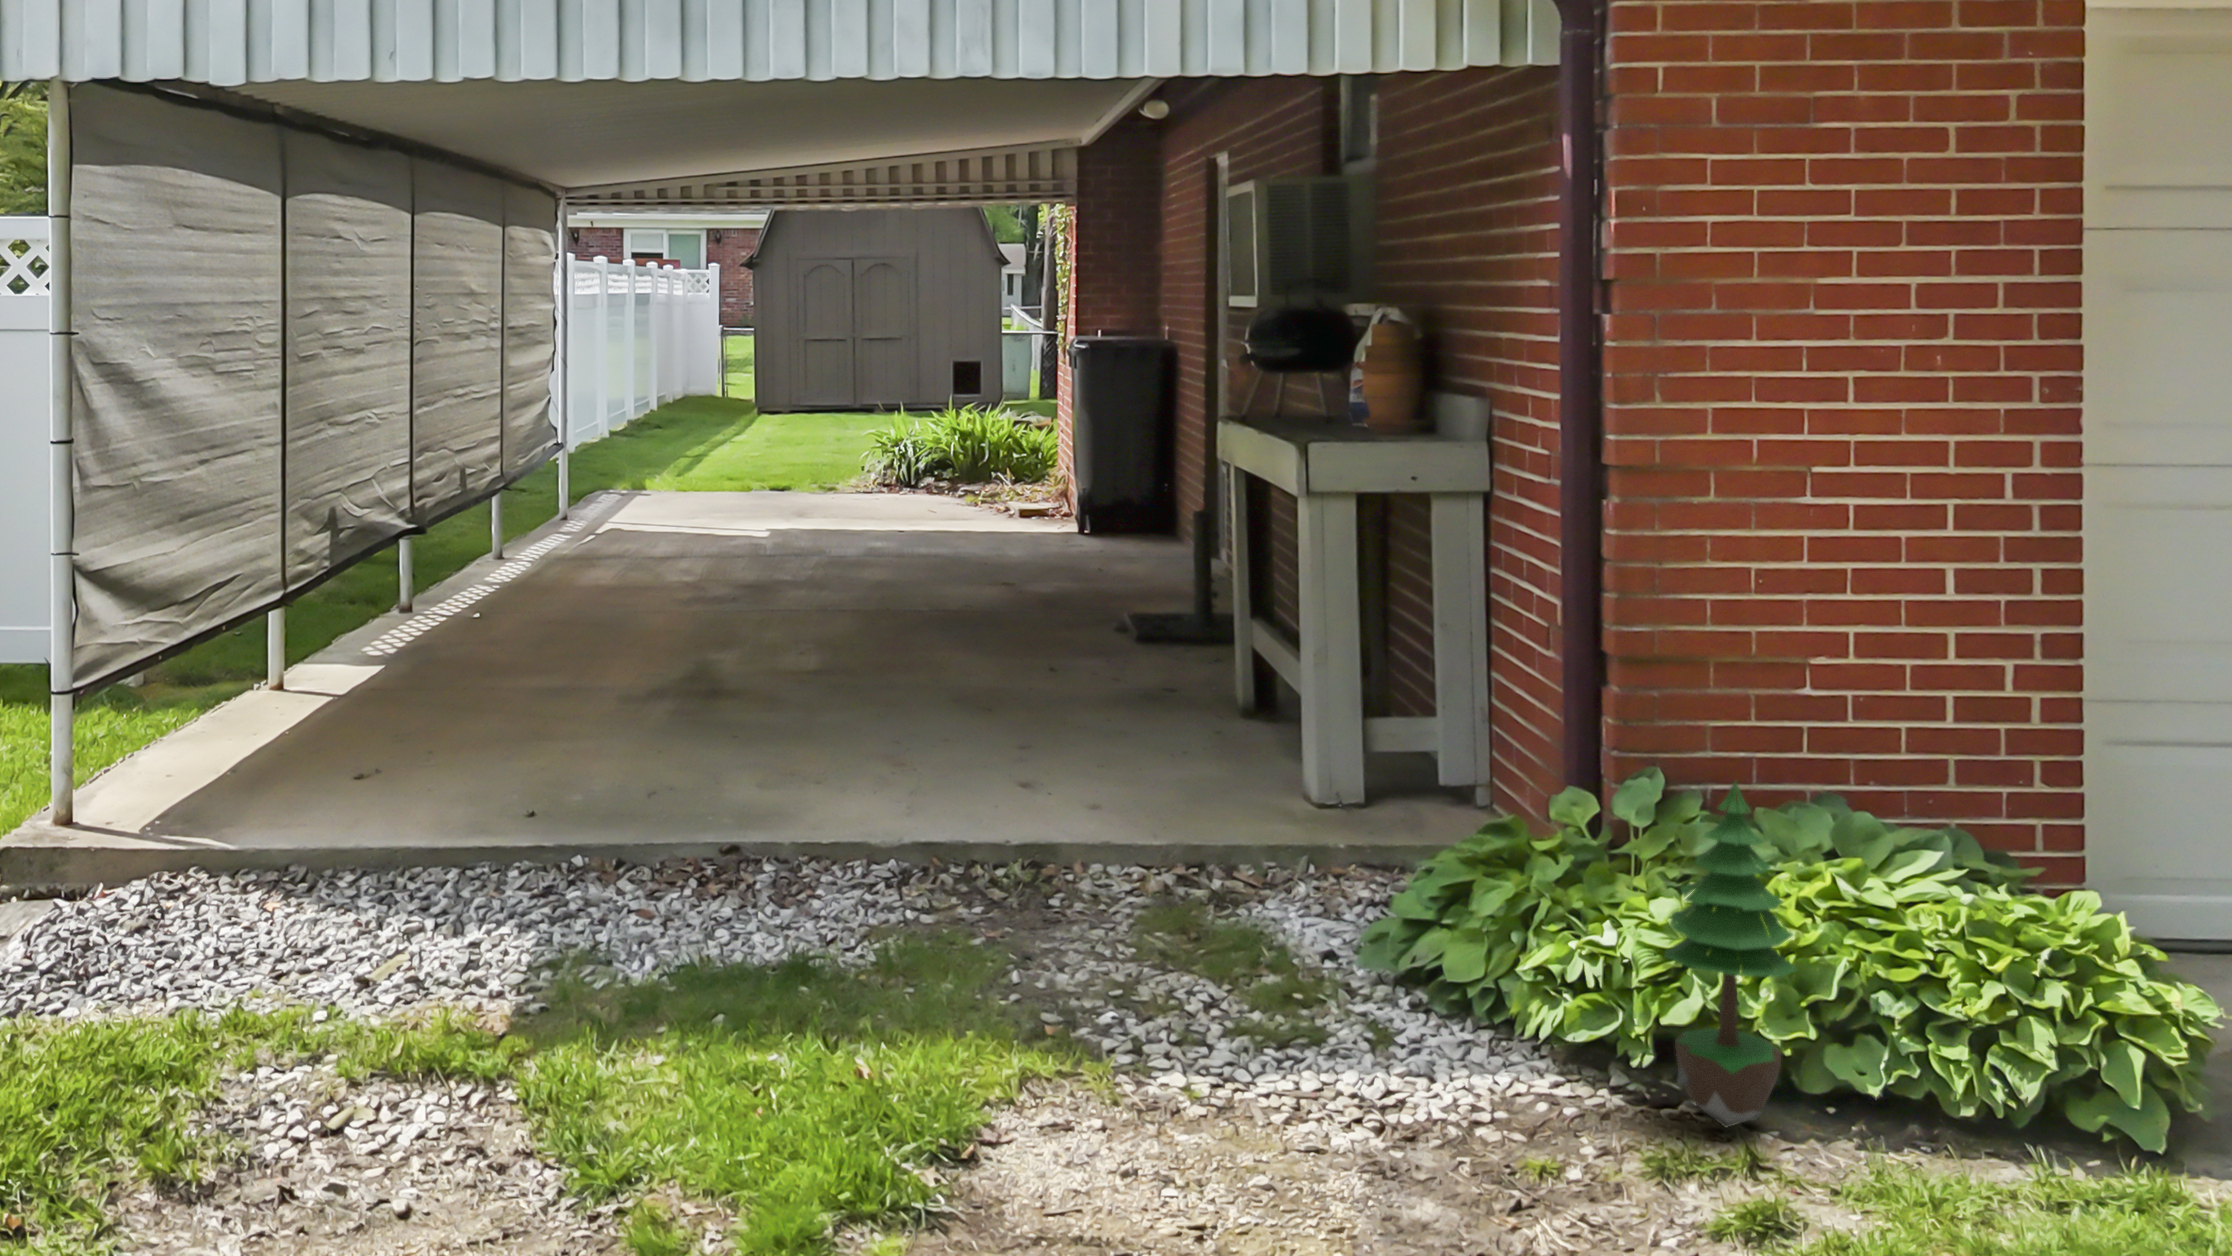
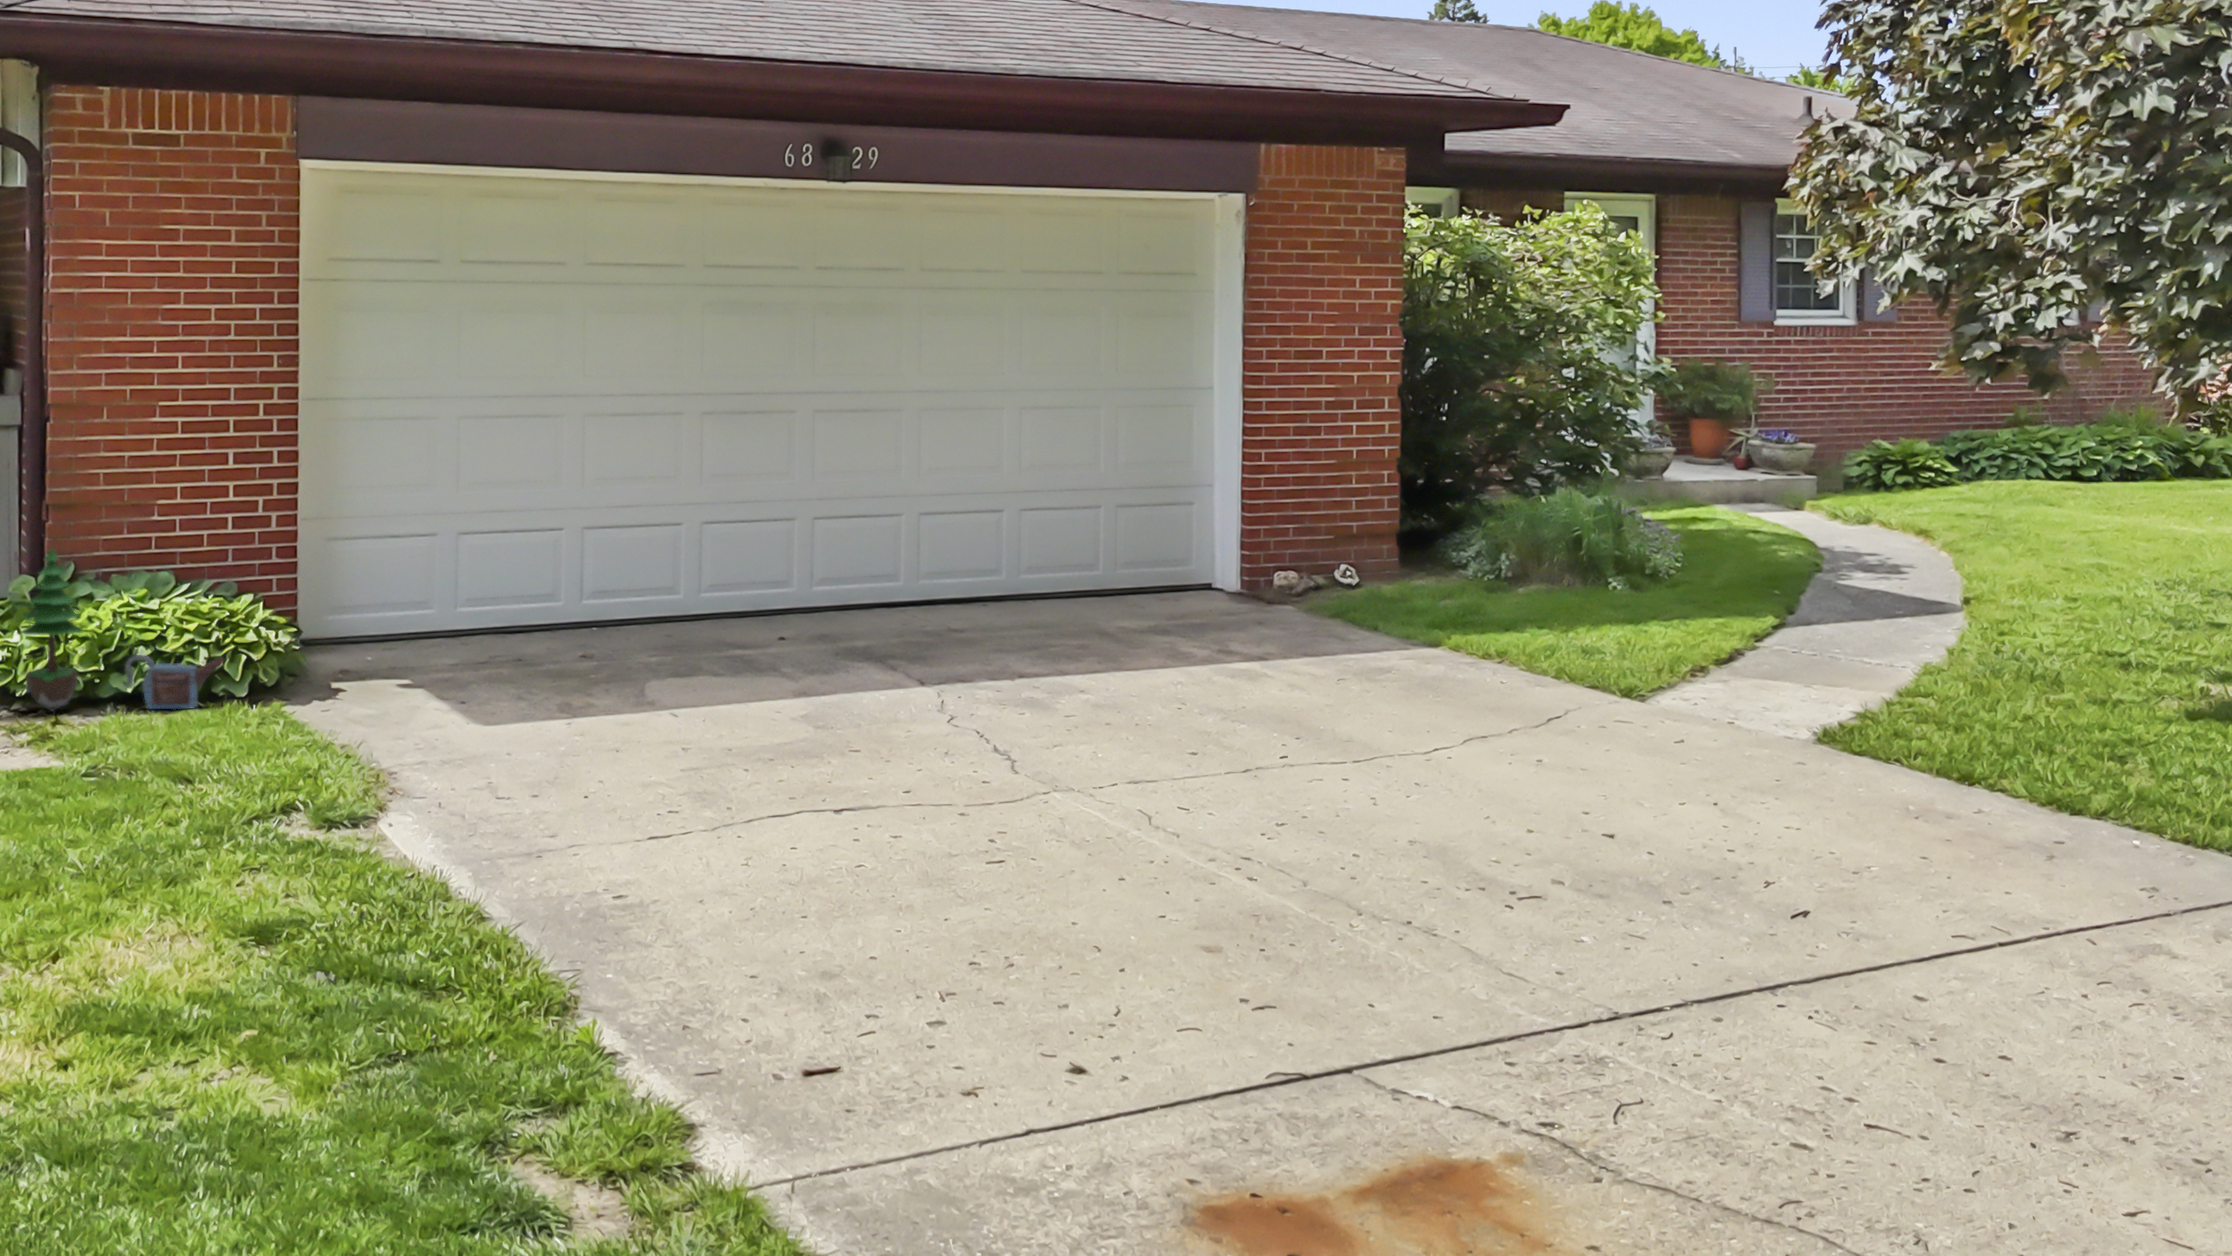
watering can: none [1881,1030,2124,1171] -> present [125,655,225,709]

